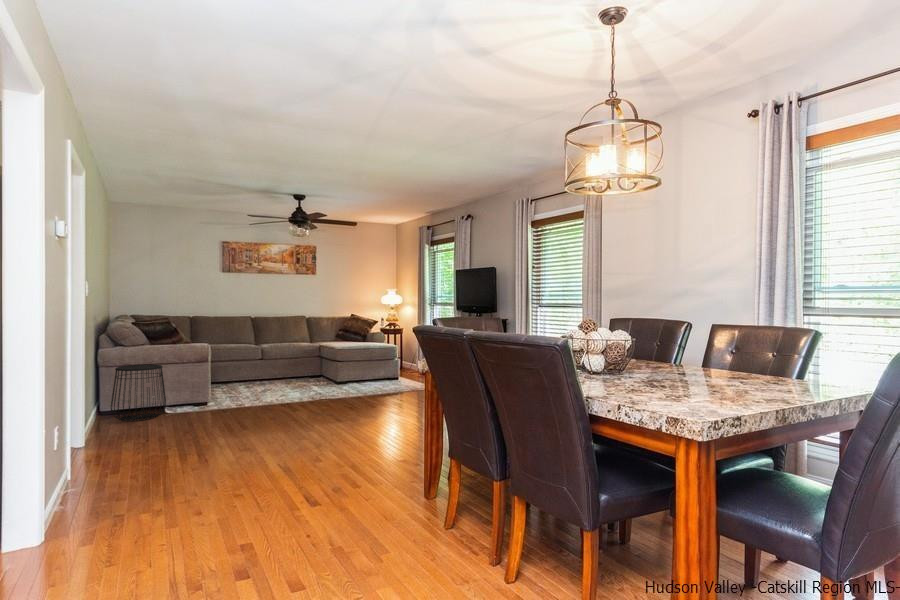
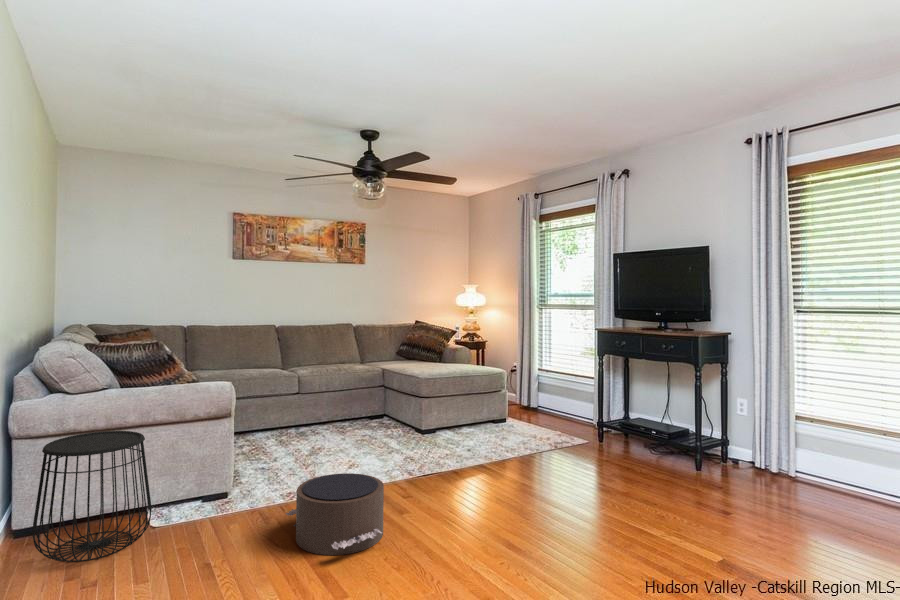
pouf: none [233,389,282,421] -> present [286,473,384,555]

